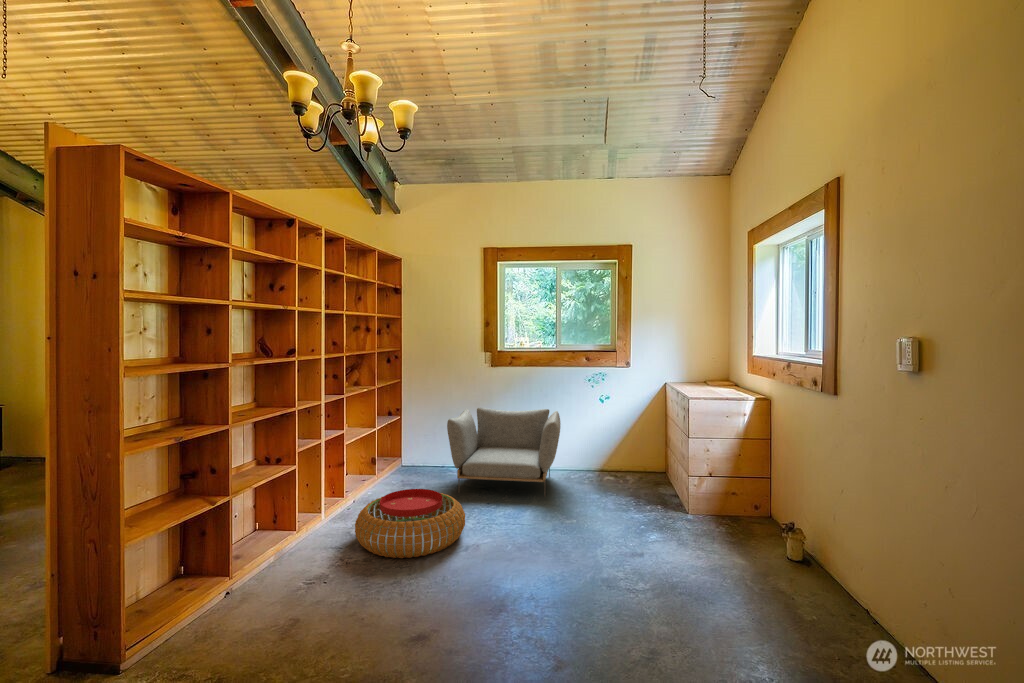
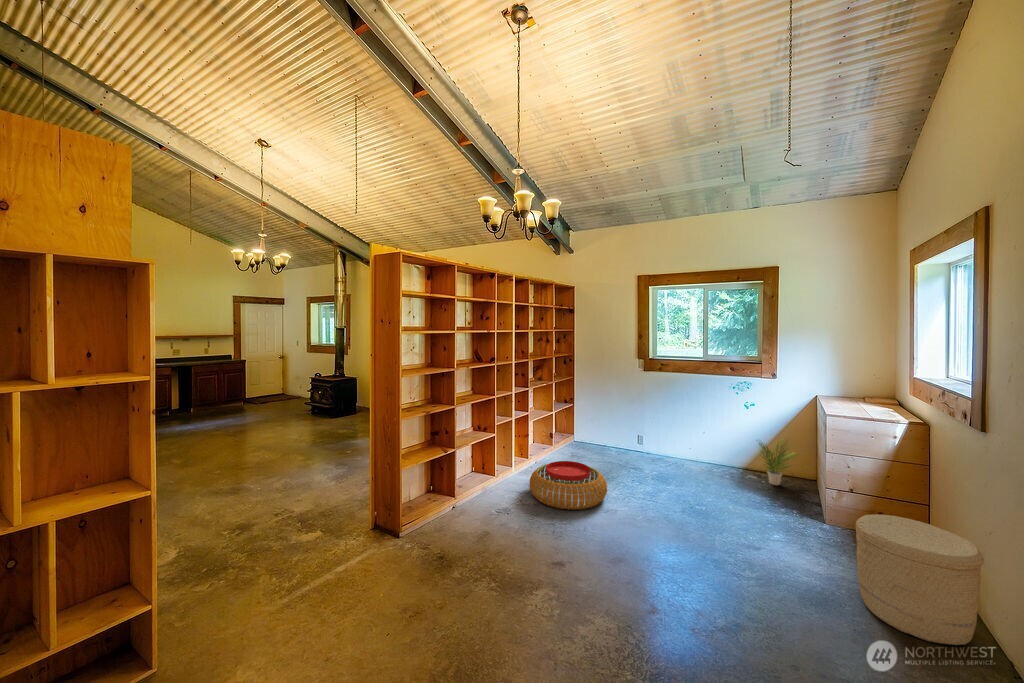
armchair: present [447,408,561,496] -> none [602,405,701,485]
potted plant: none [609,429,656,482] -> present [758,439,795,485]
woven basket: none [743,493,850,616] -> present [856,514,984,645]

